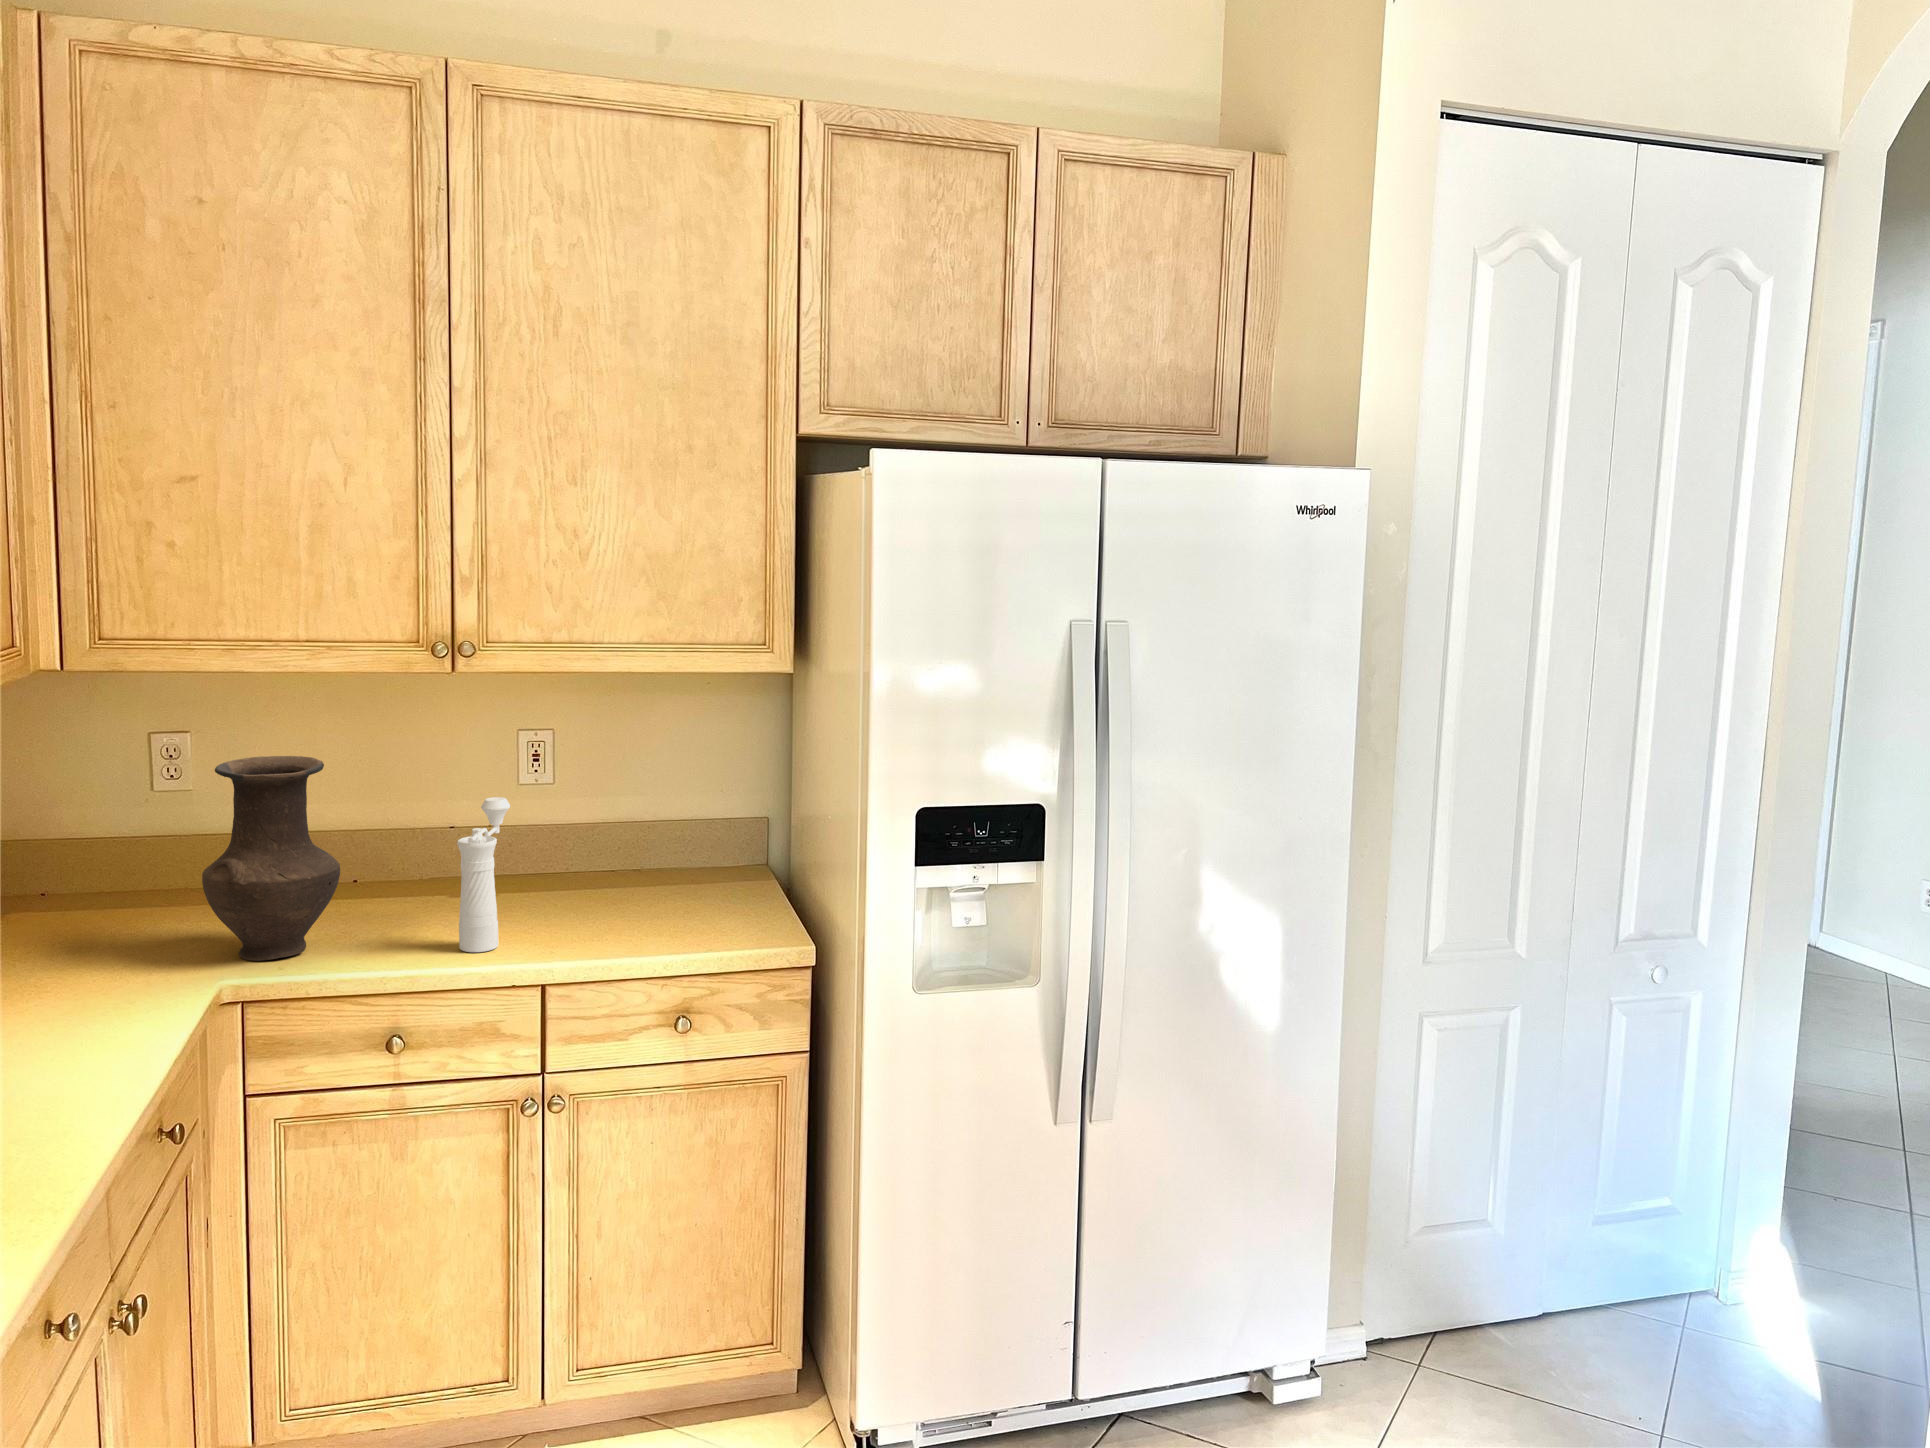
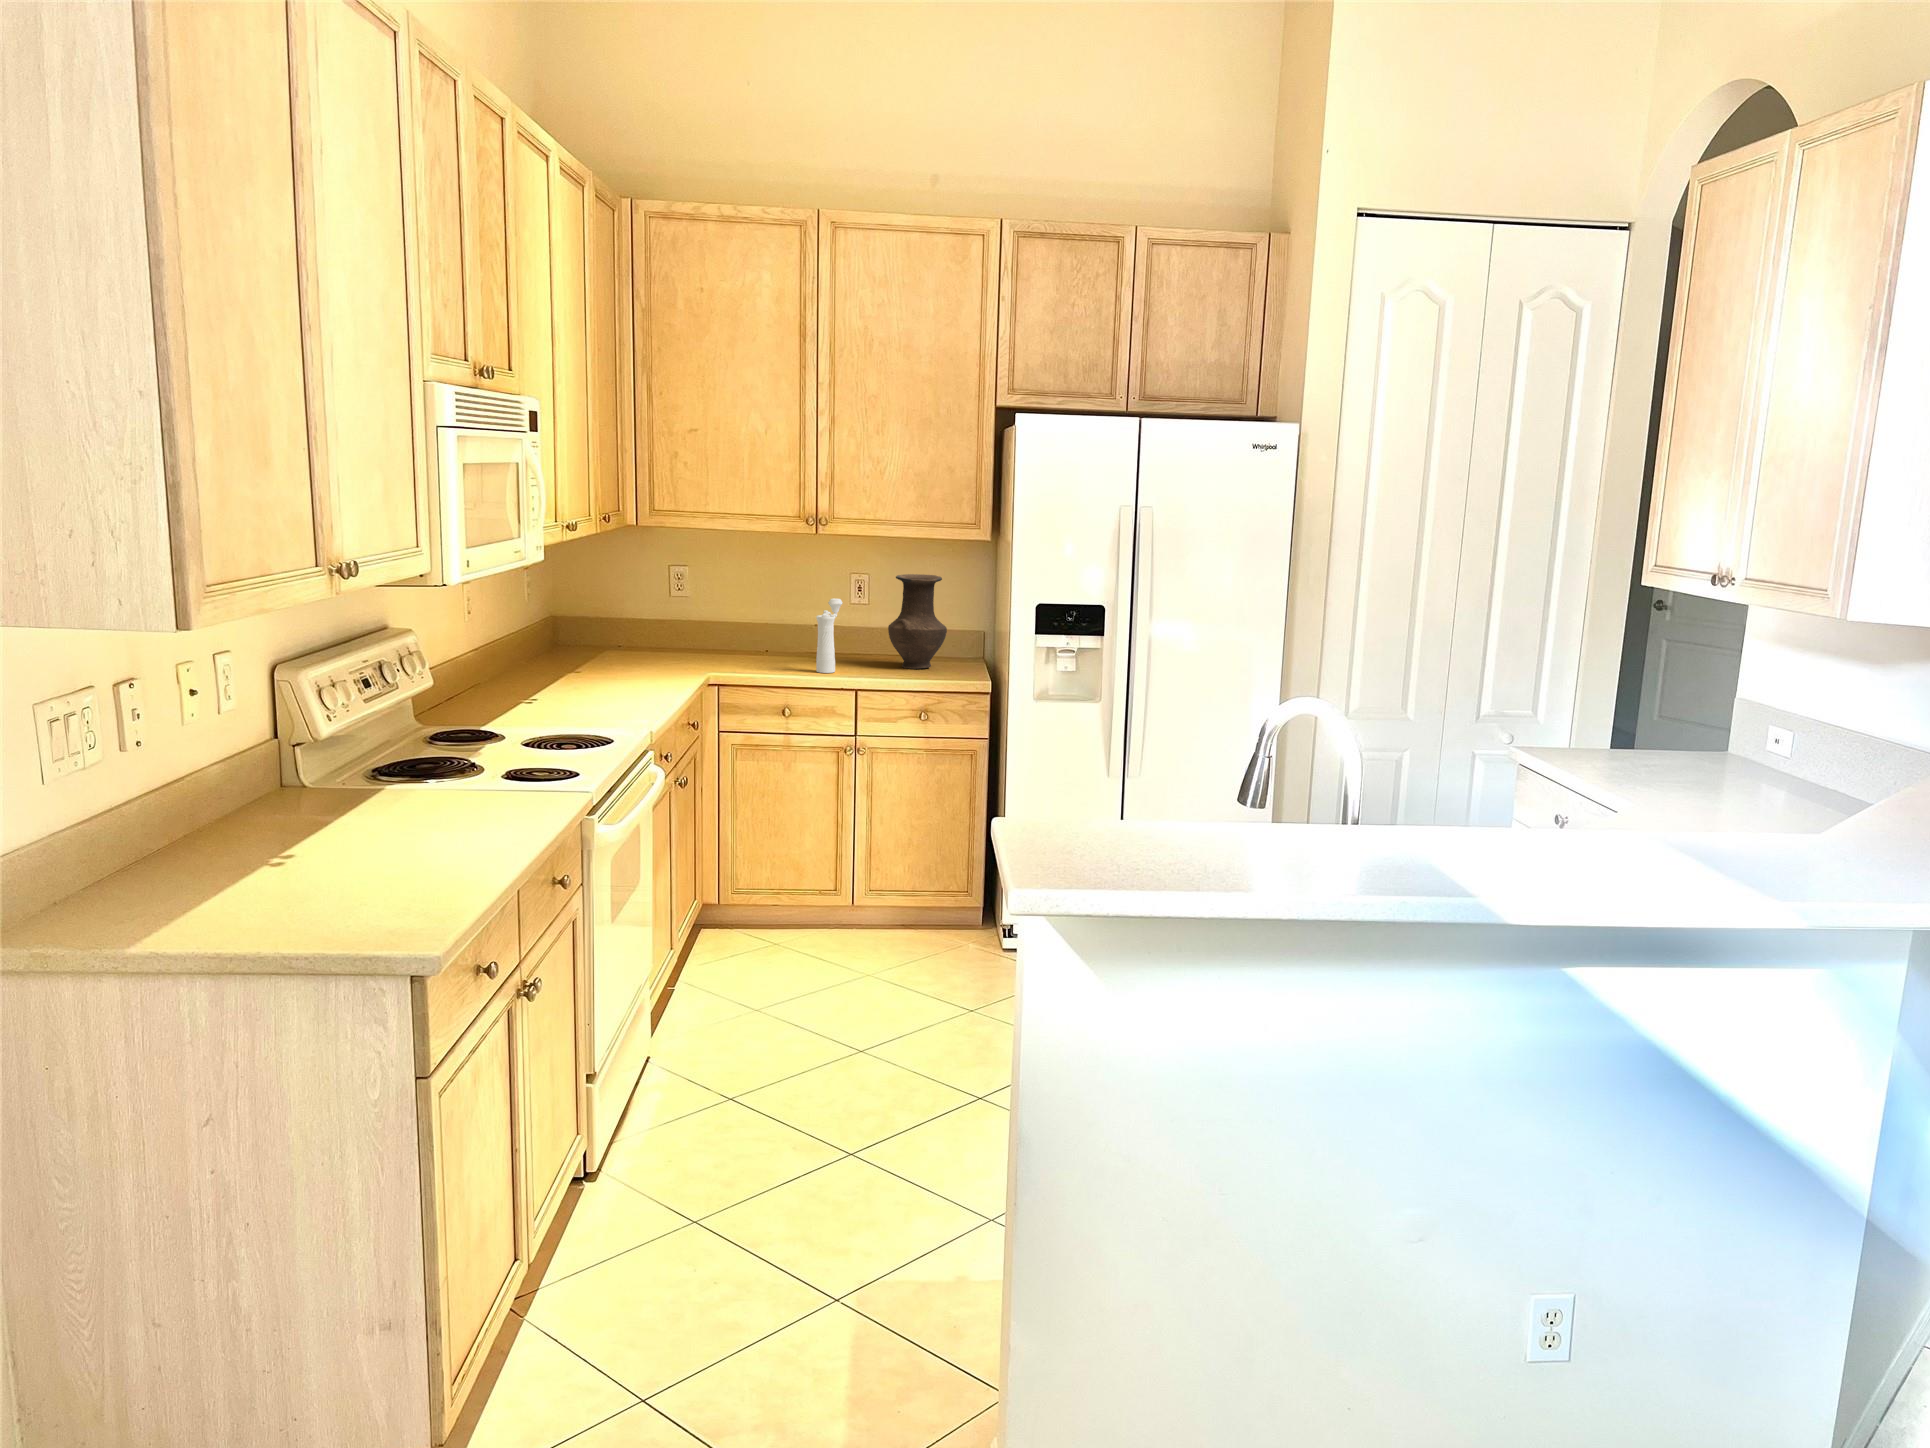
vase: present [202,756,340,961] -> present [888,574,947,669]

